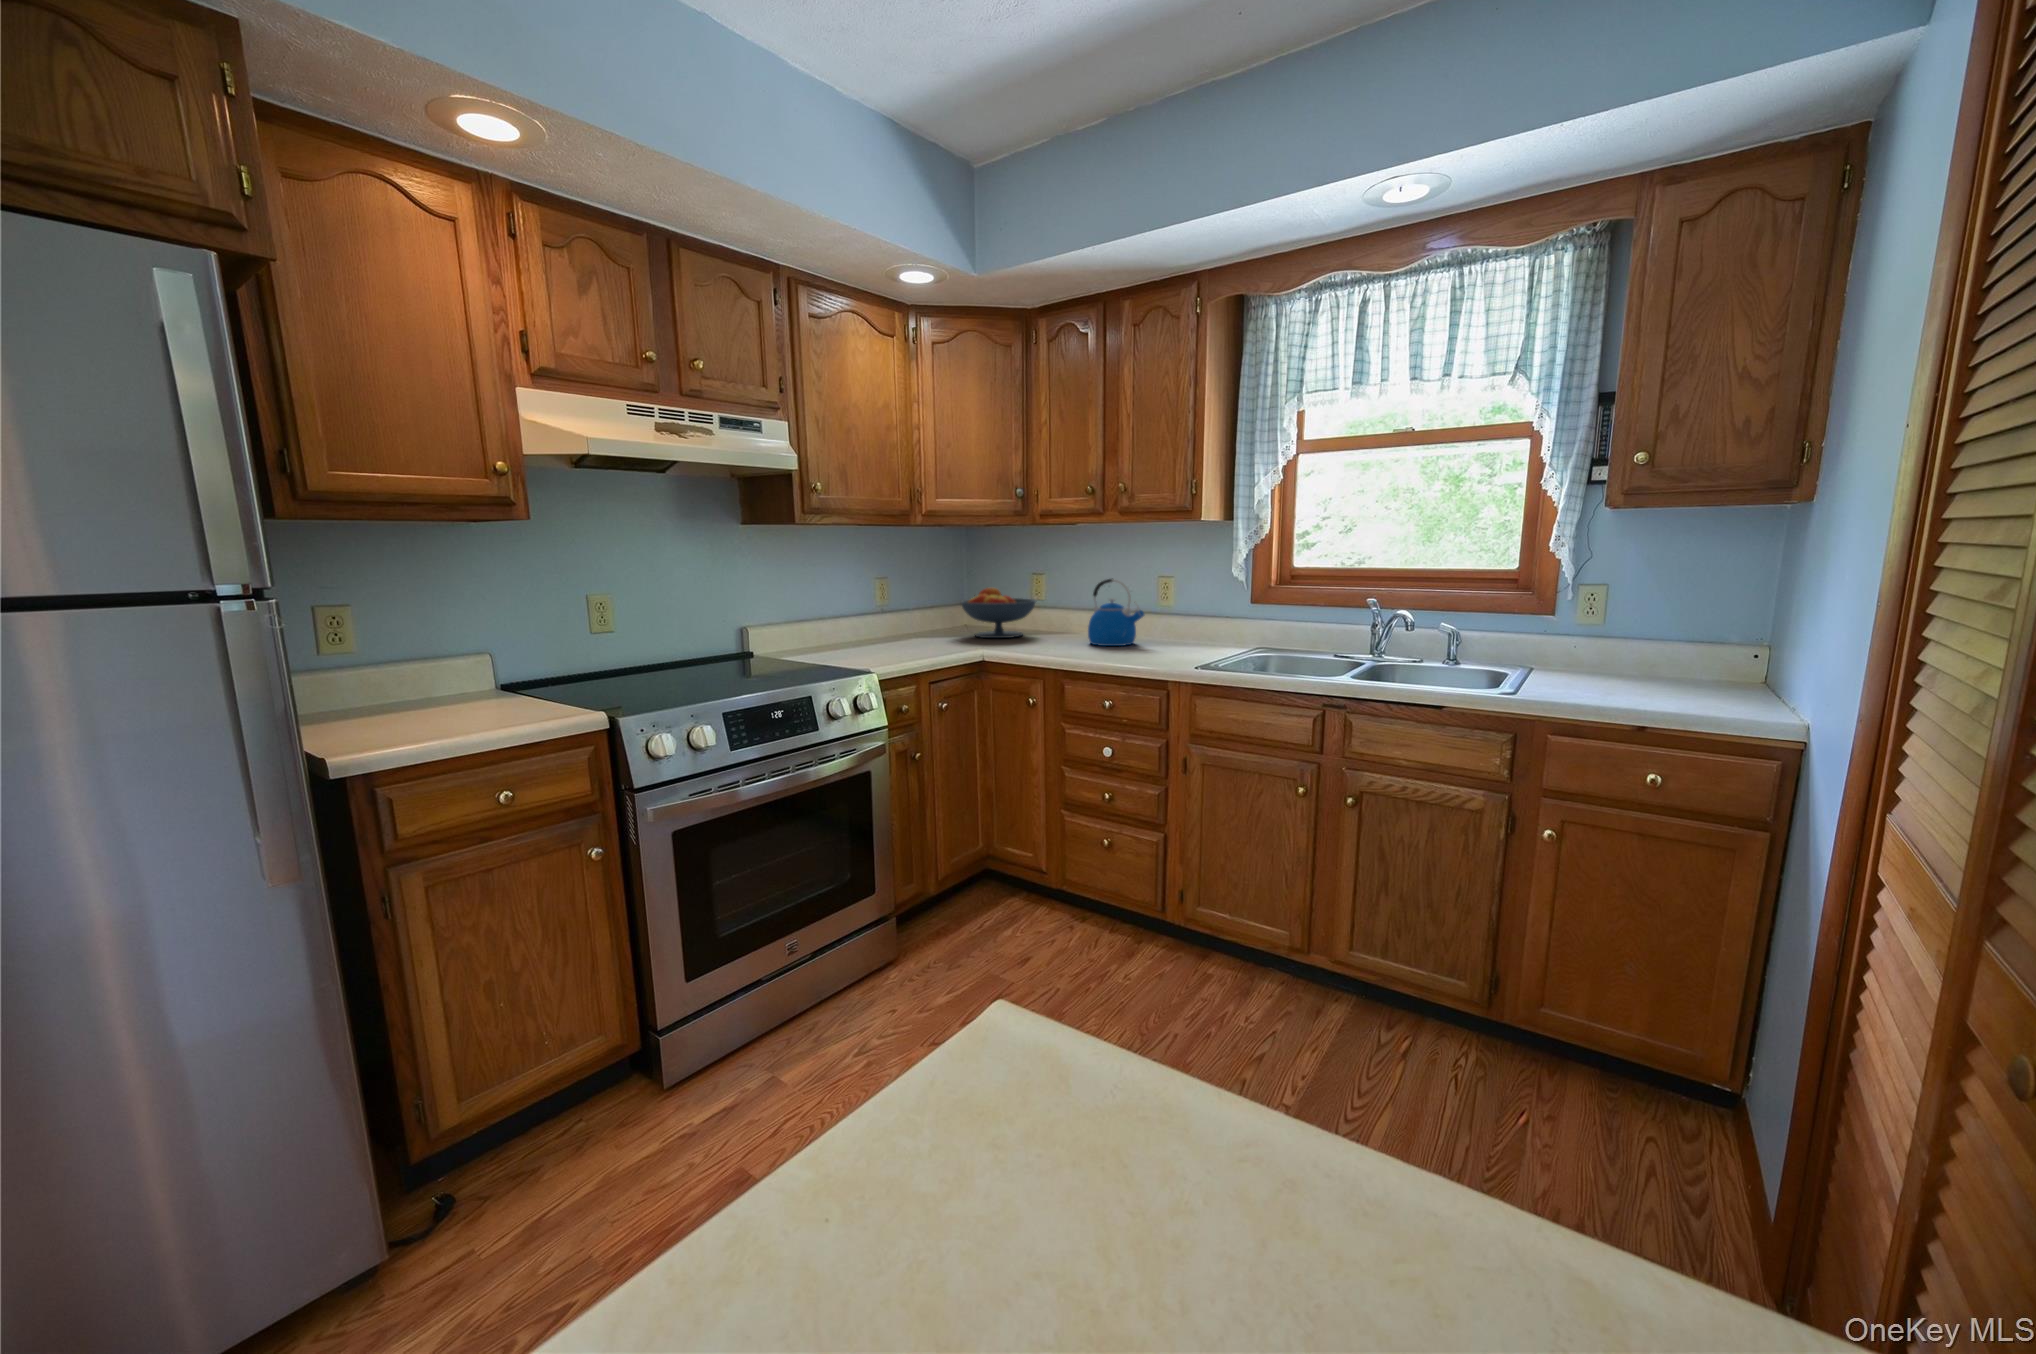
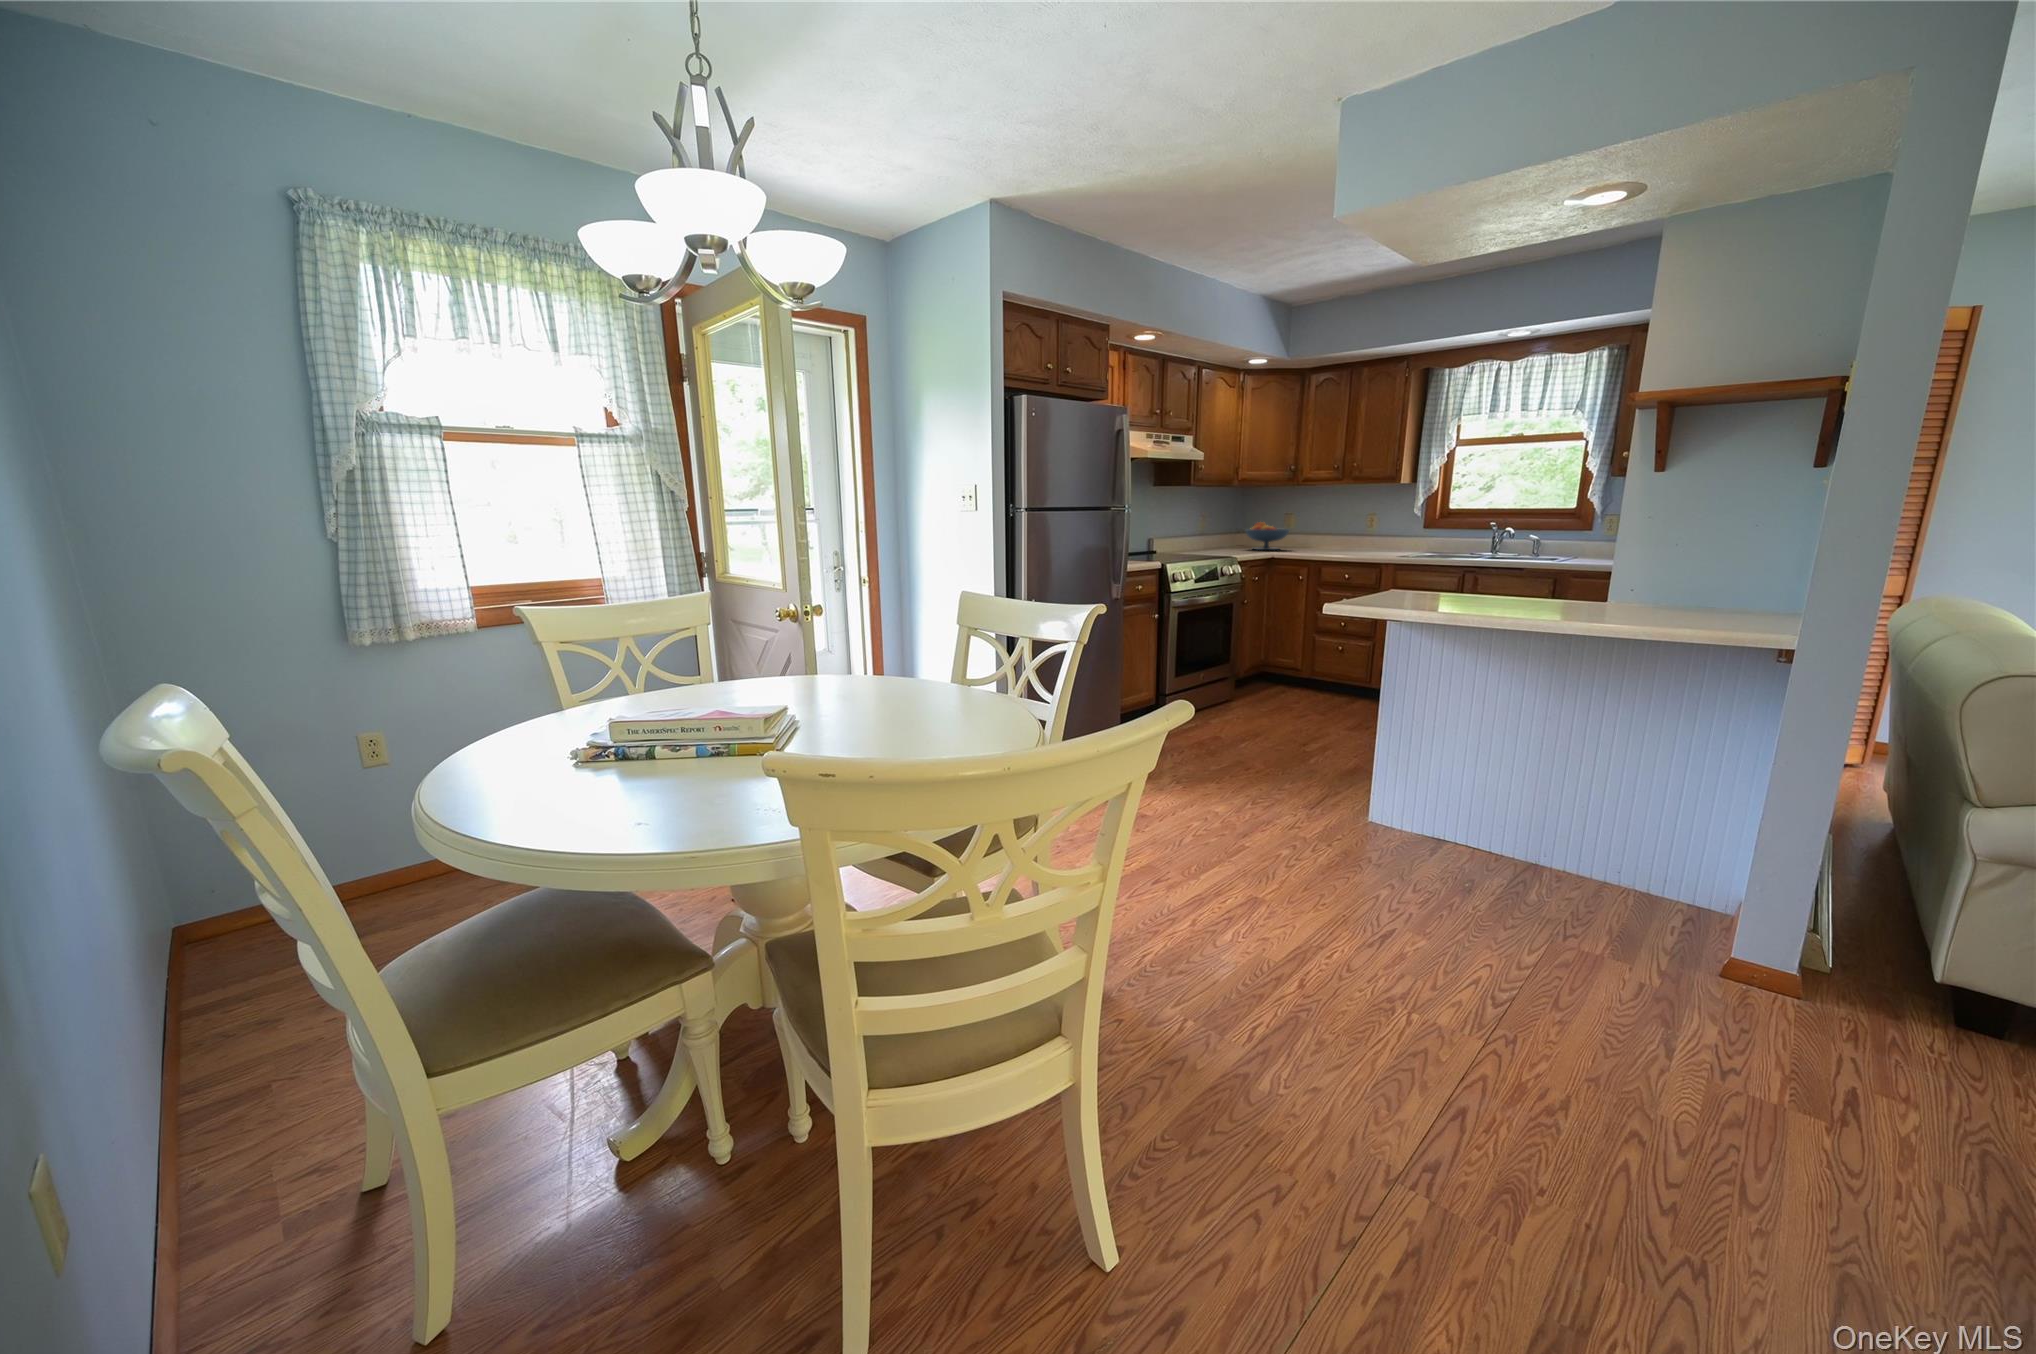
kettle: present [1088,579,1144,646] -> none [1325,515,1360,552]

